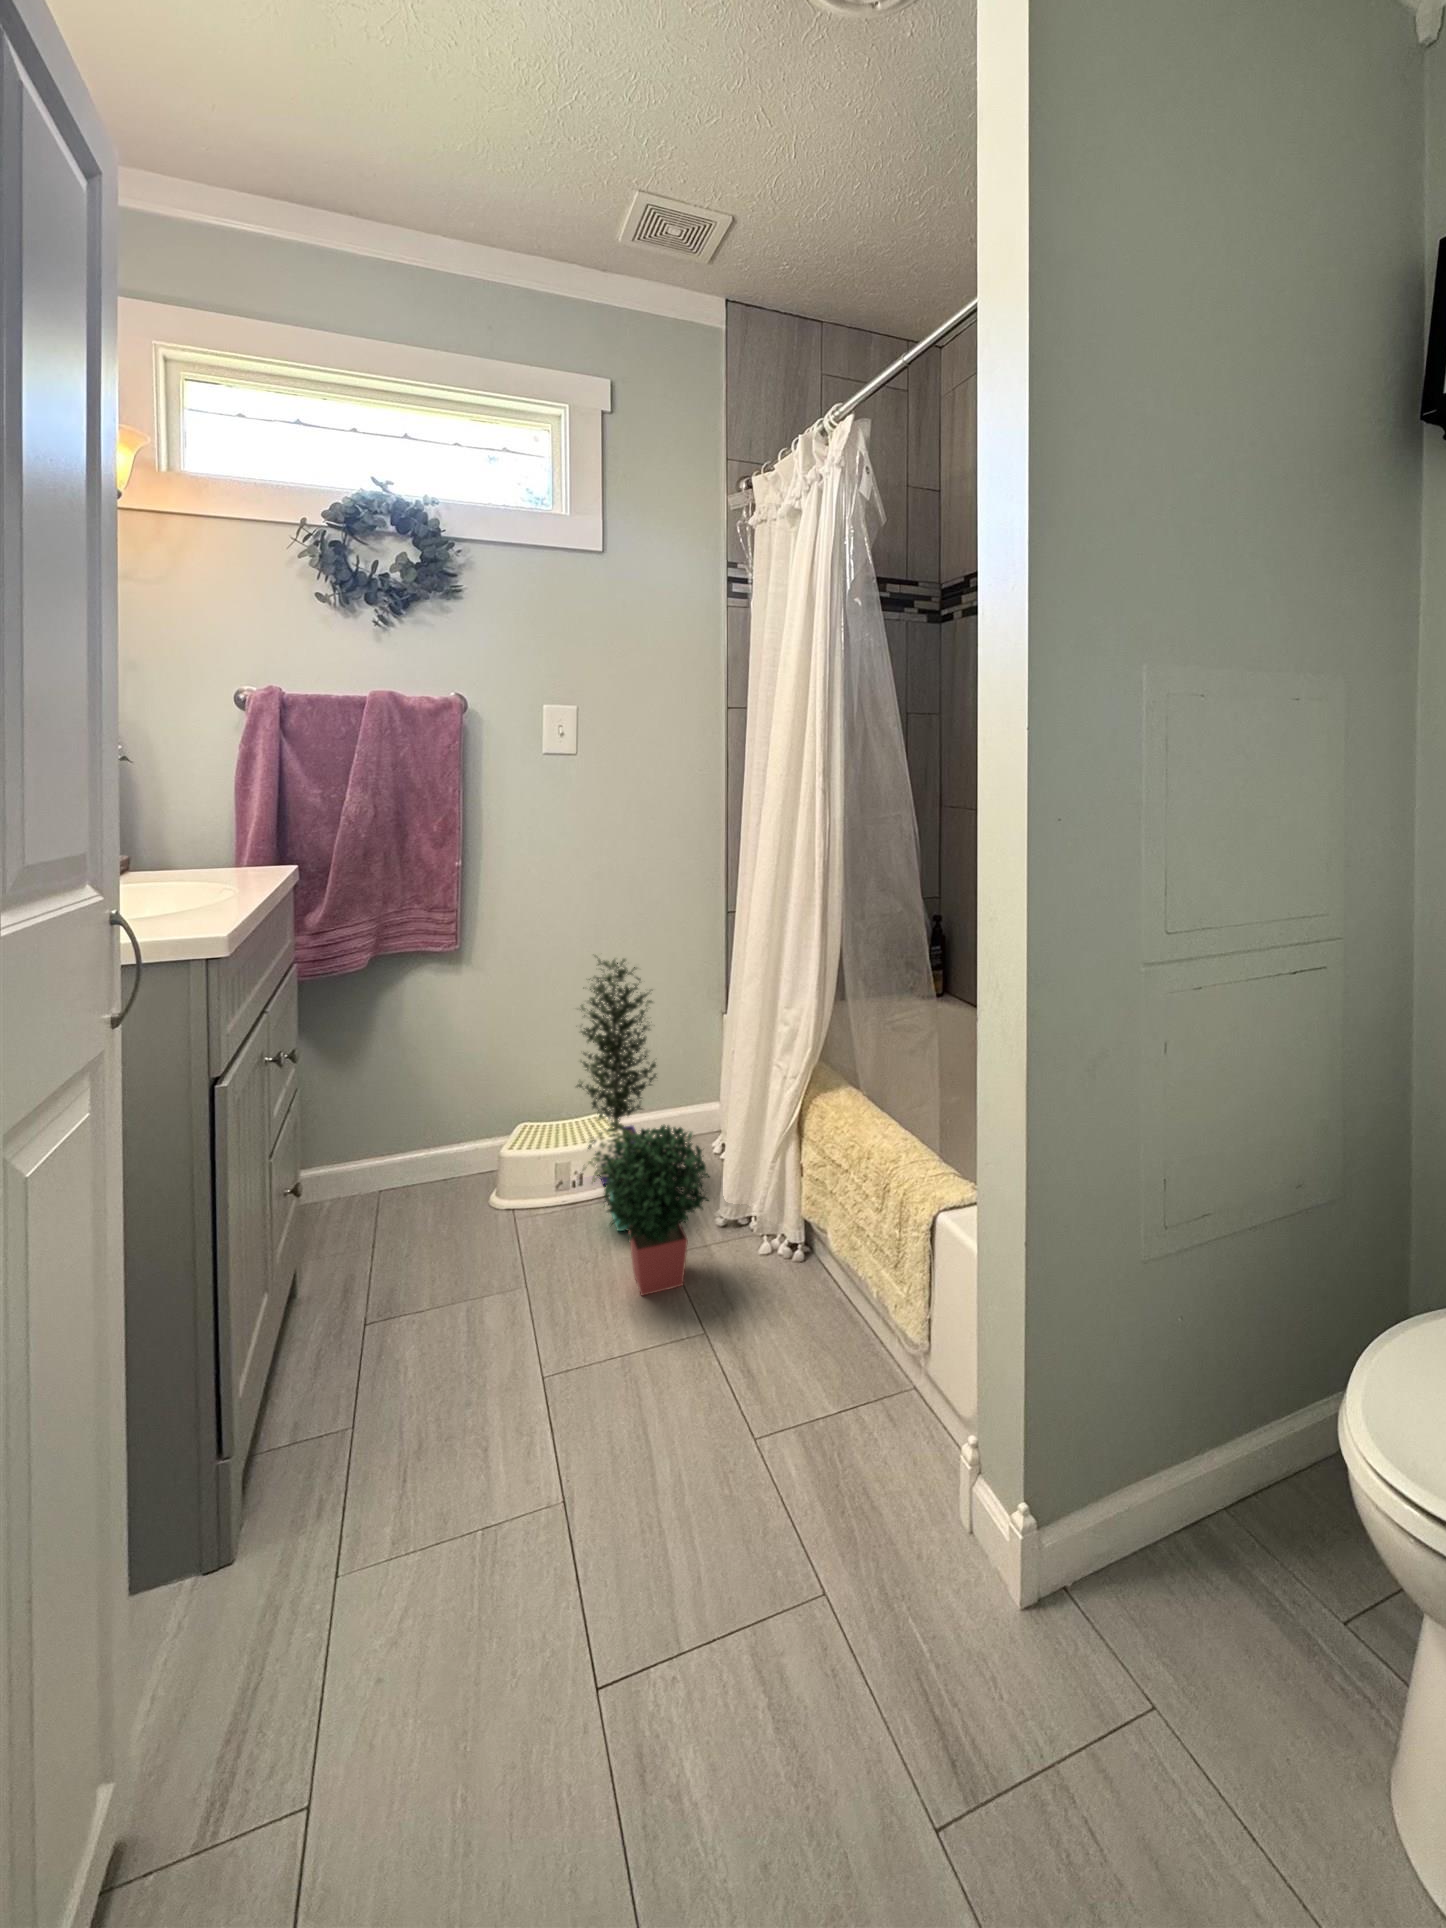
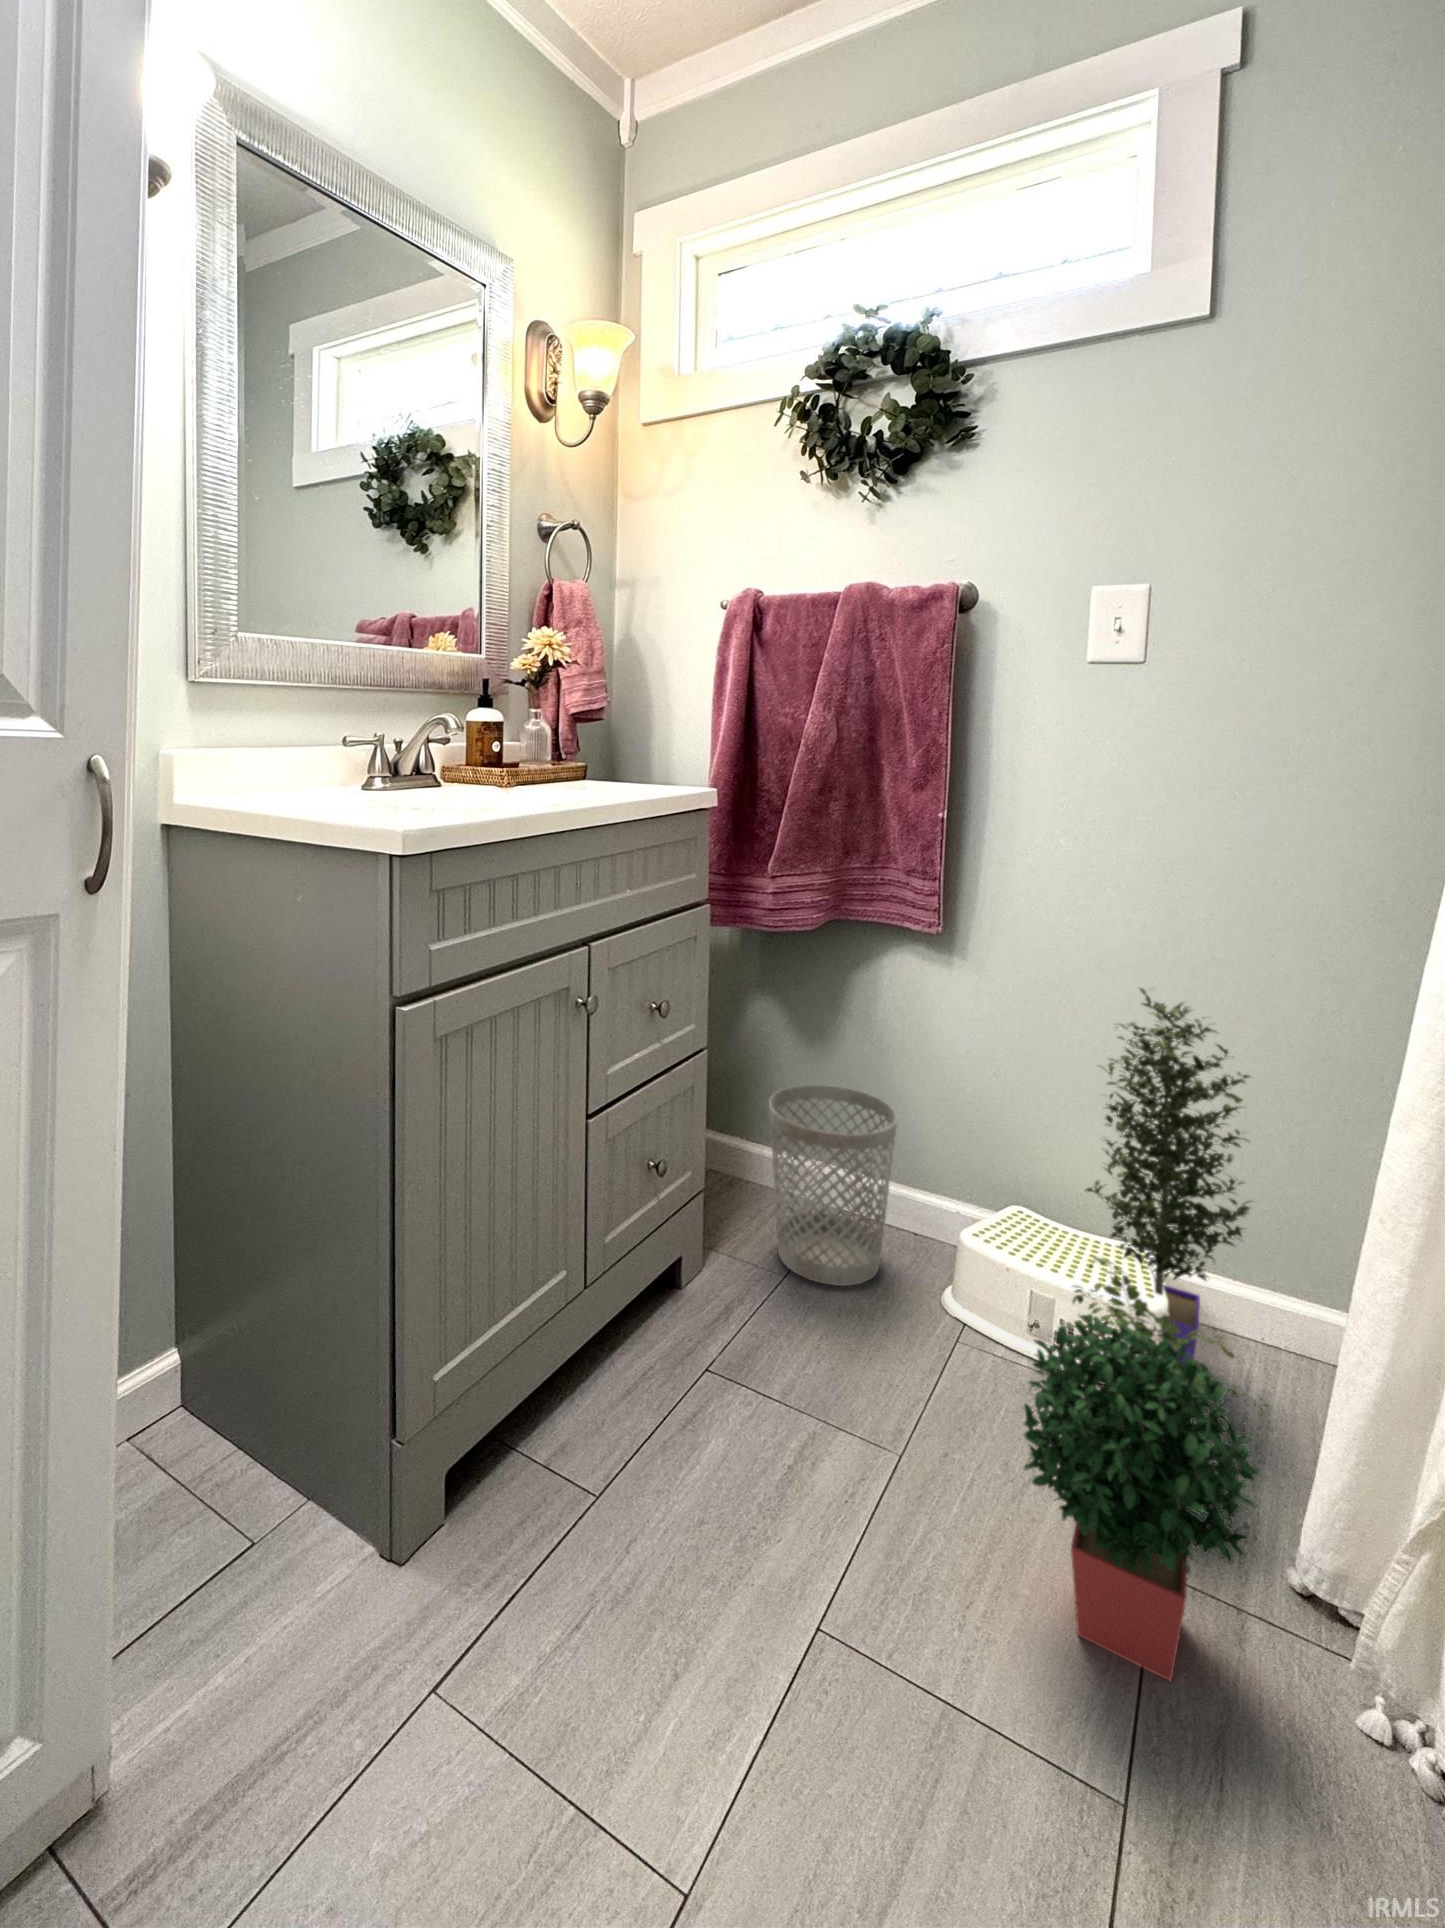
wastebasket: none [334,1085,443,1241] -> present [769,1085,897,1286]

